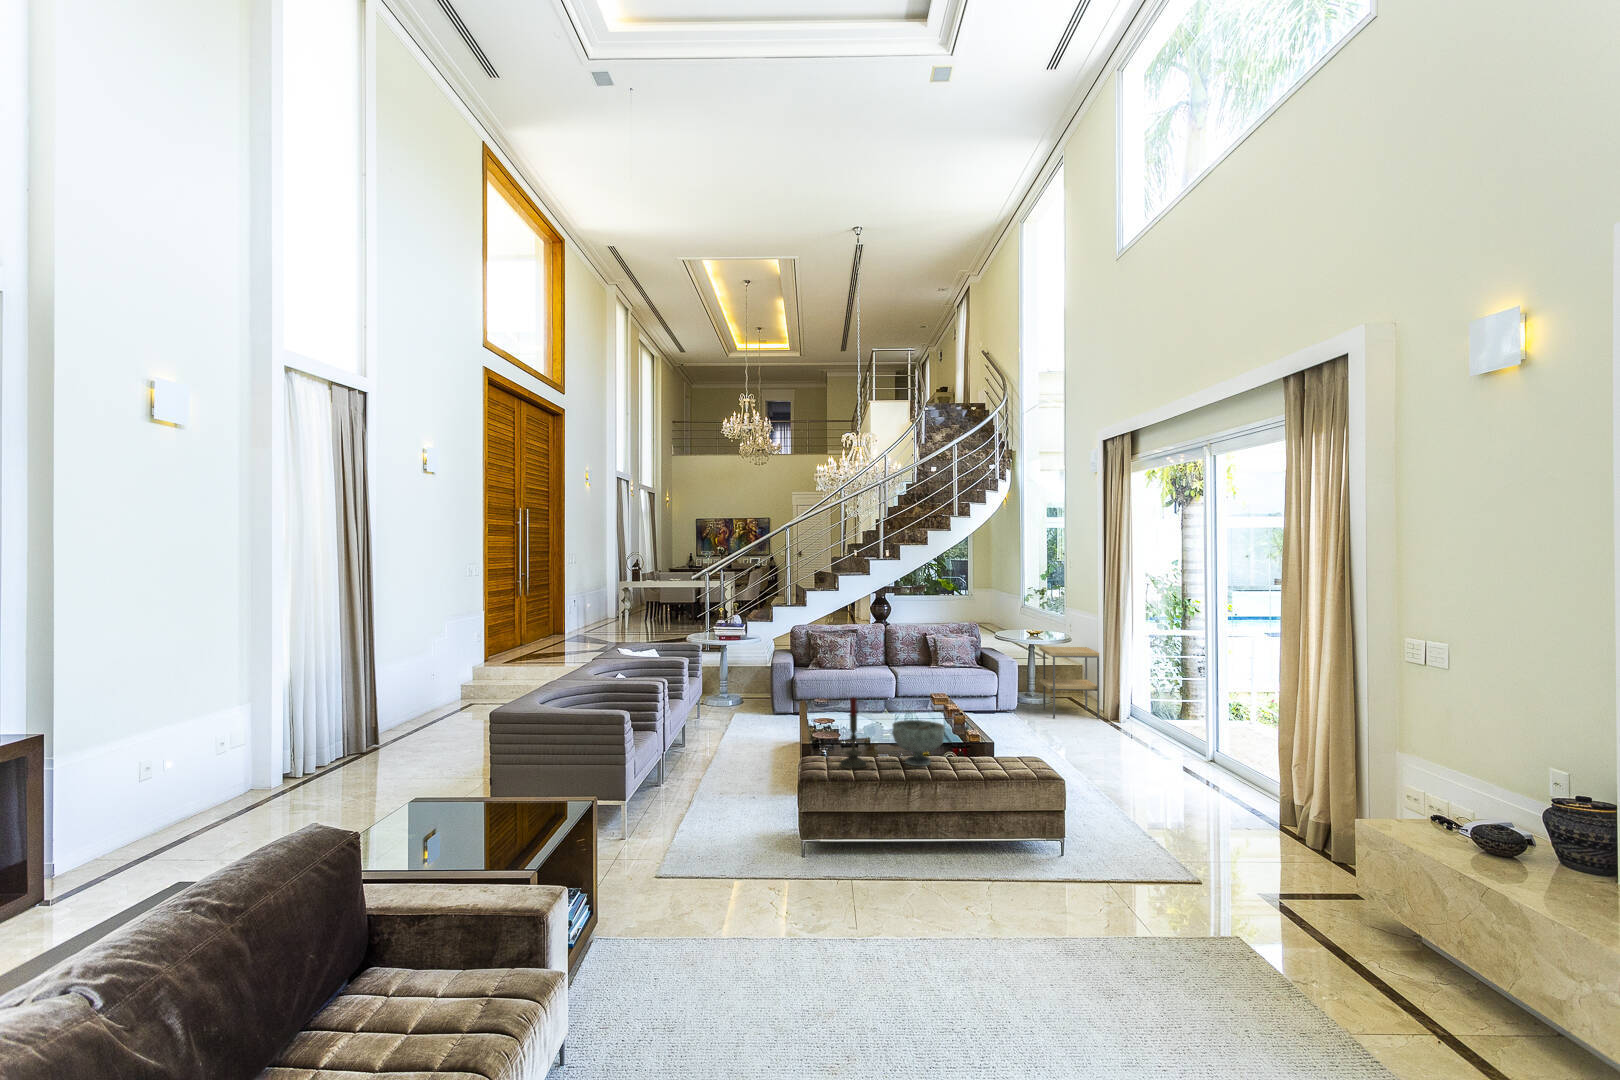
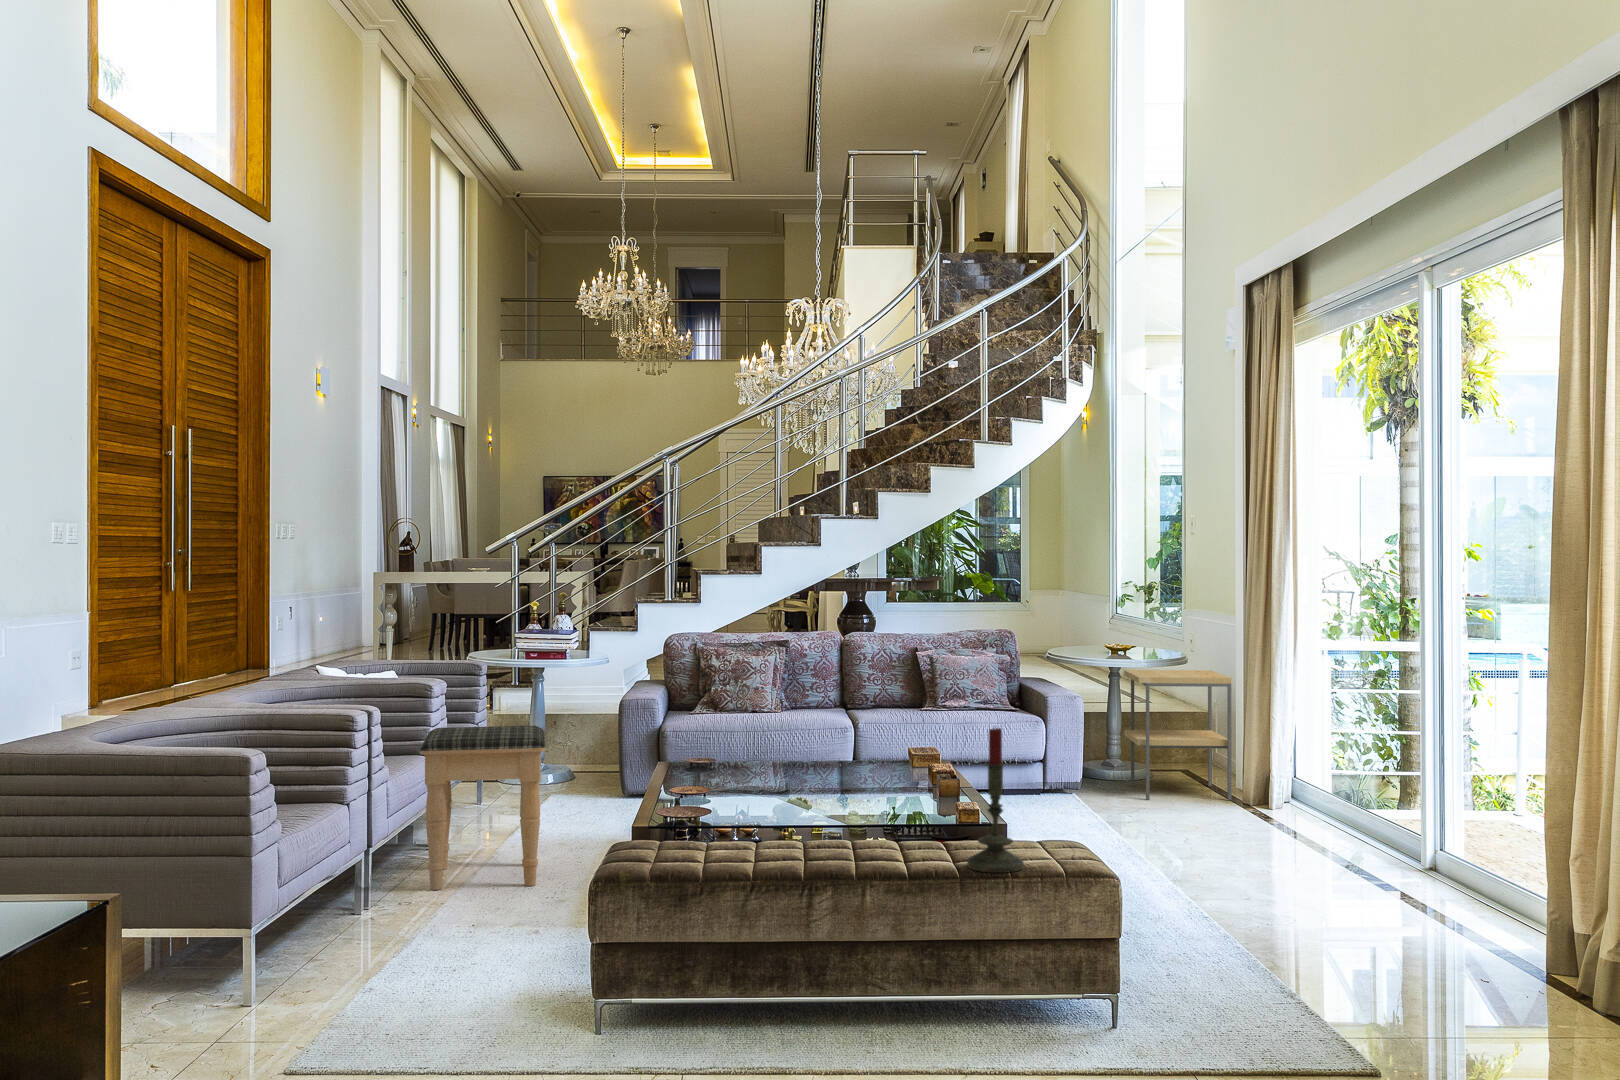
footstool: none [684,685,749,773] -> present [420,726,546,890]
candle: present [840,697,867,769] -> present [967,726,1024,873]
decorative bowl: present [892,720,945,766] -> none [790,771,895,858]

